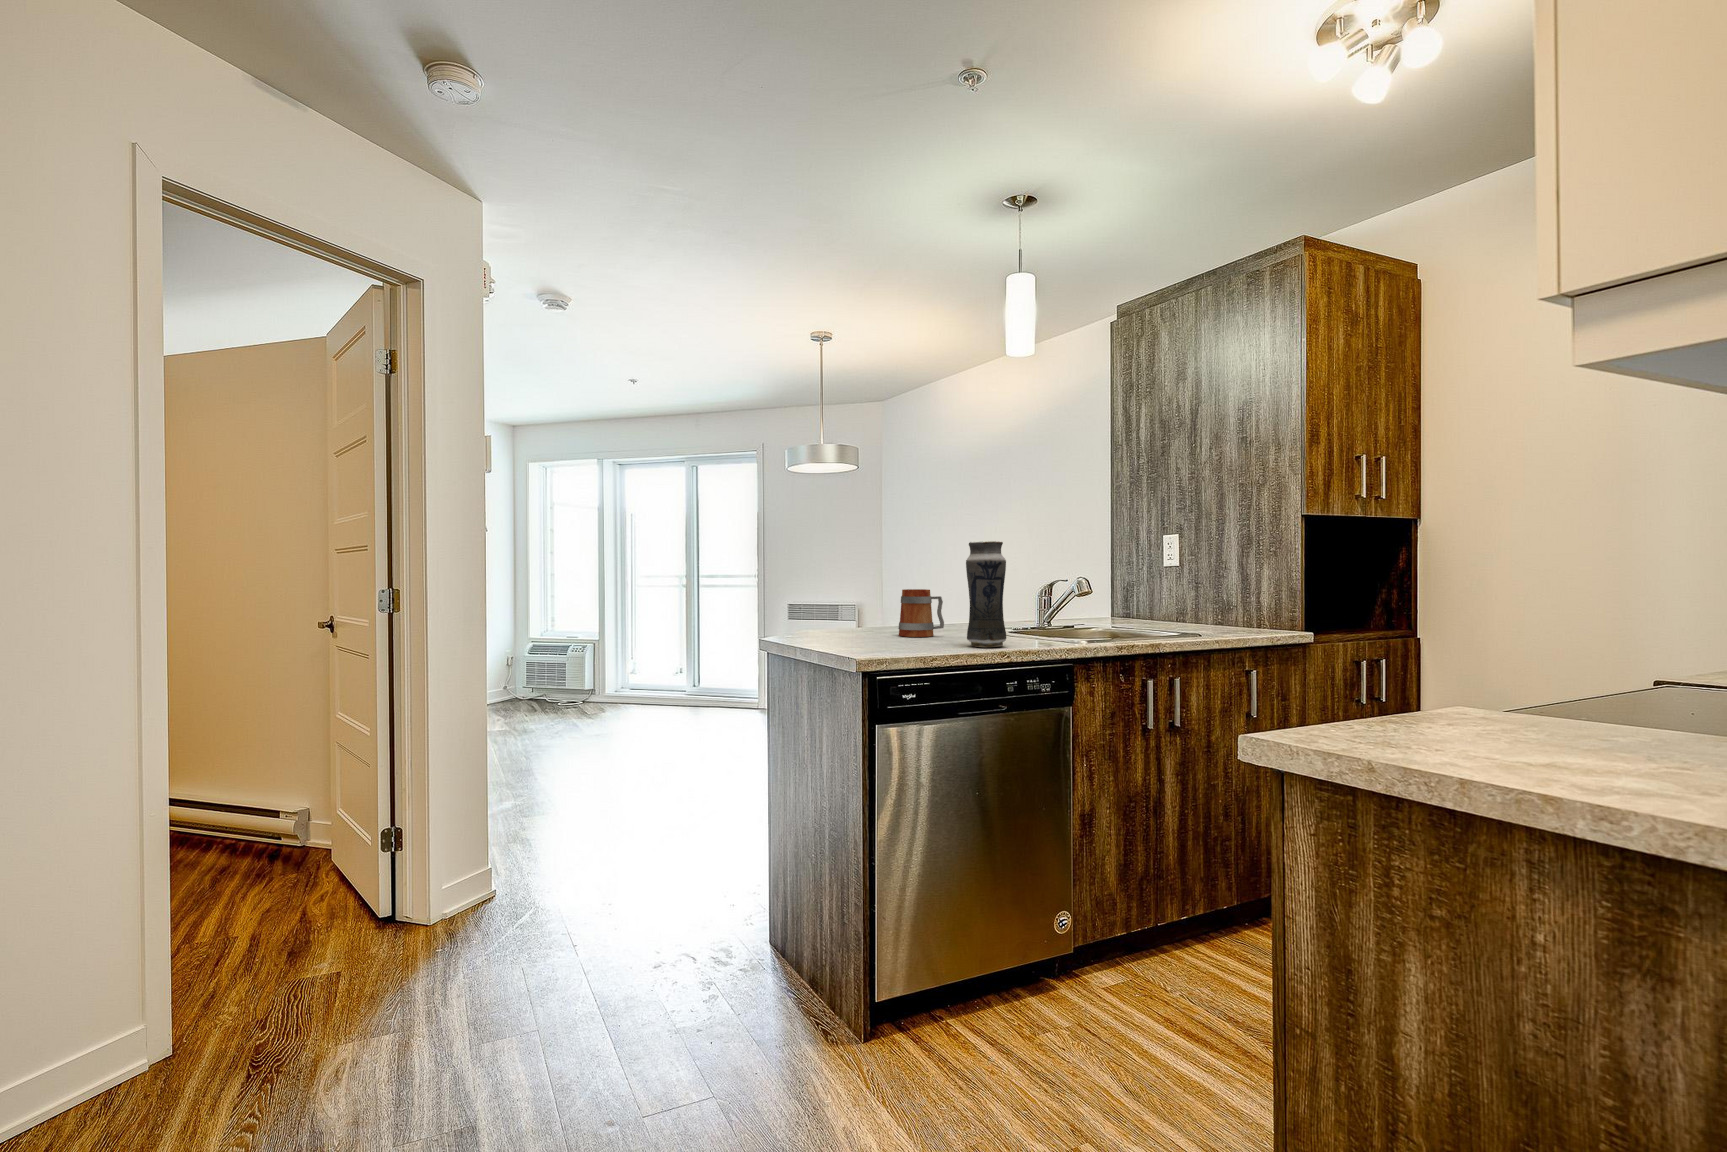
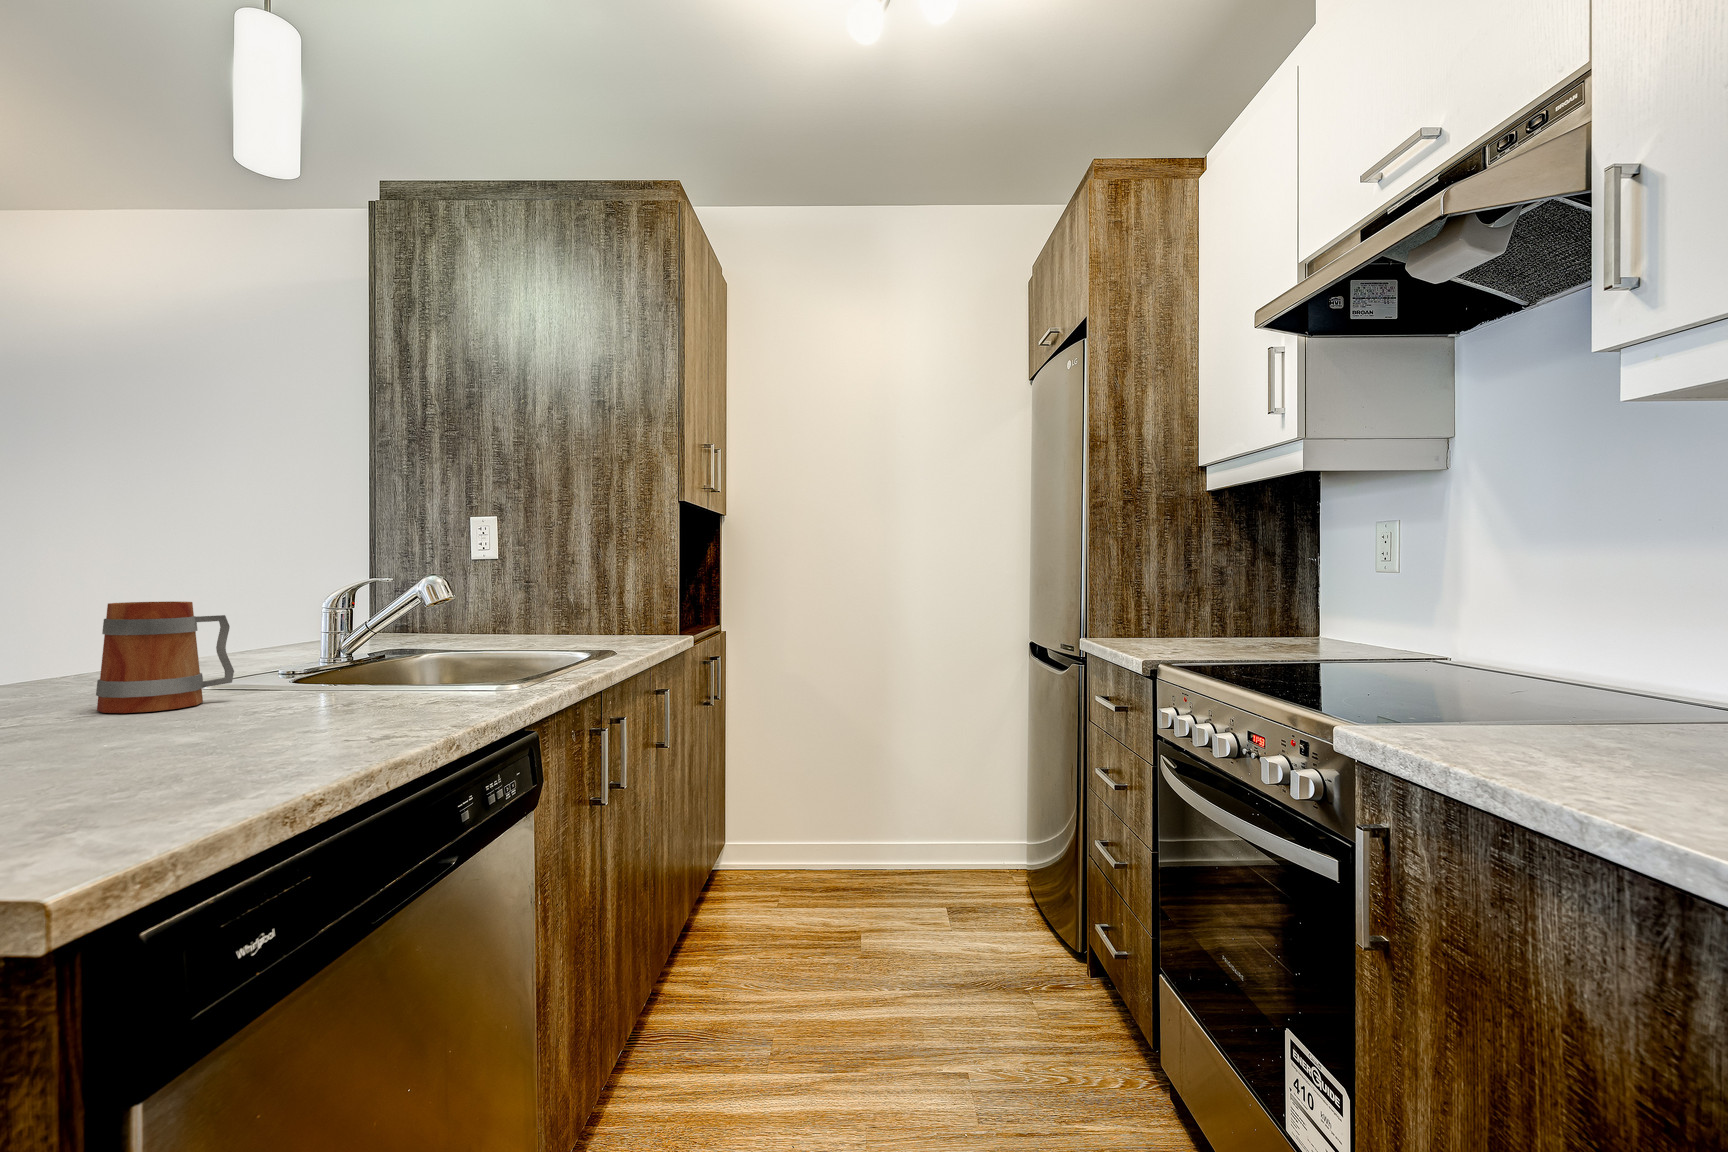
vase: present [966,541,1006,647] -> none [376,500,467,712]

